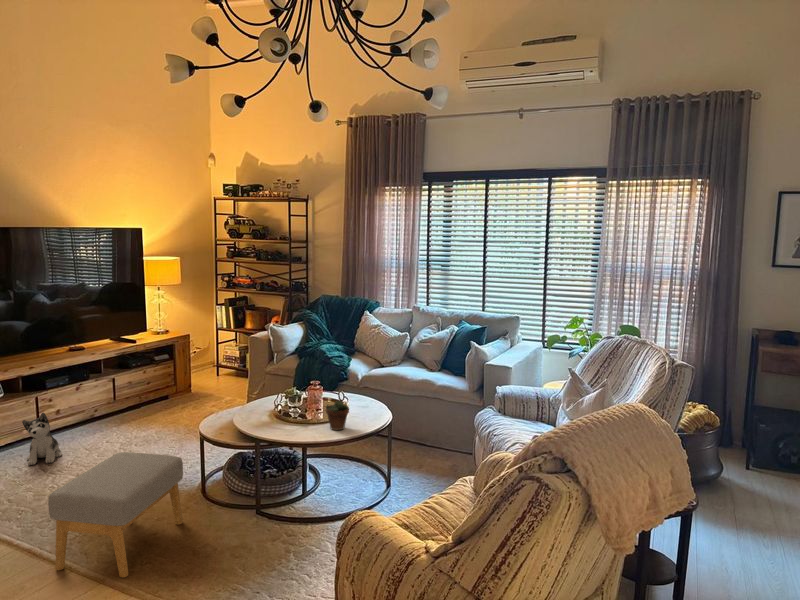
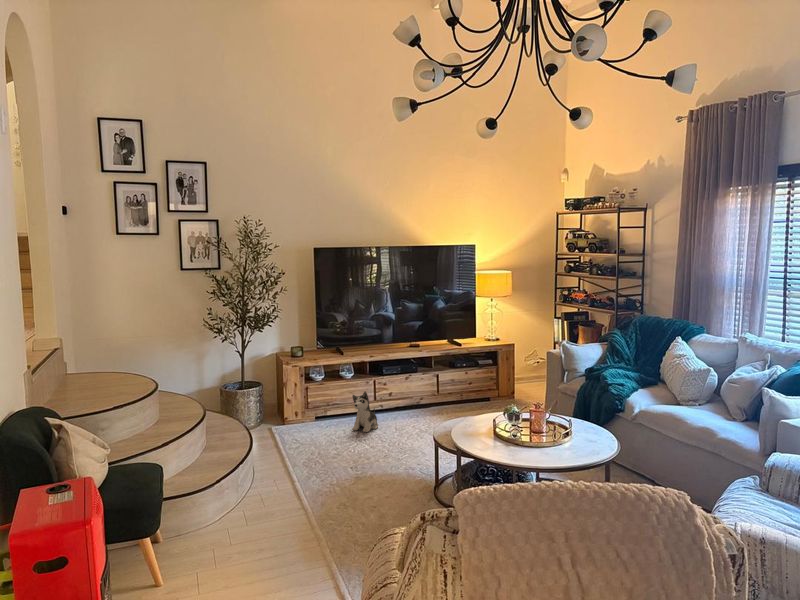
succulent plant: present [326,393,349,430] -> none [532,415,557,456]
footstool: present [48,452,183,577] -> none [303,431,408,528]

